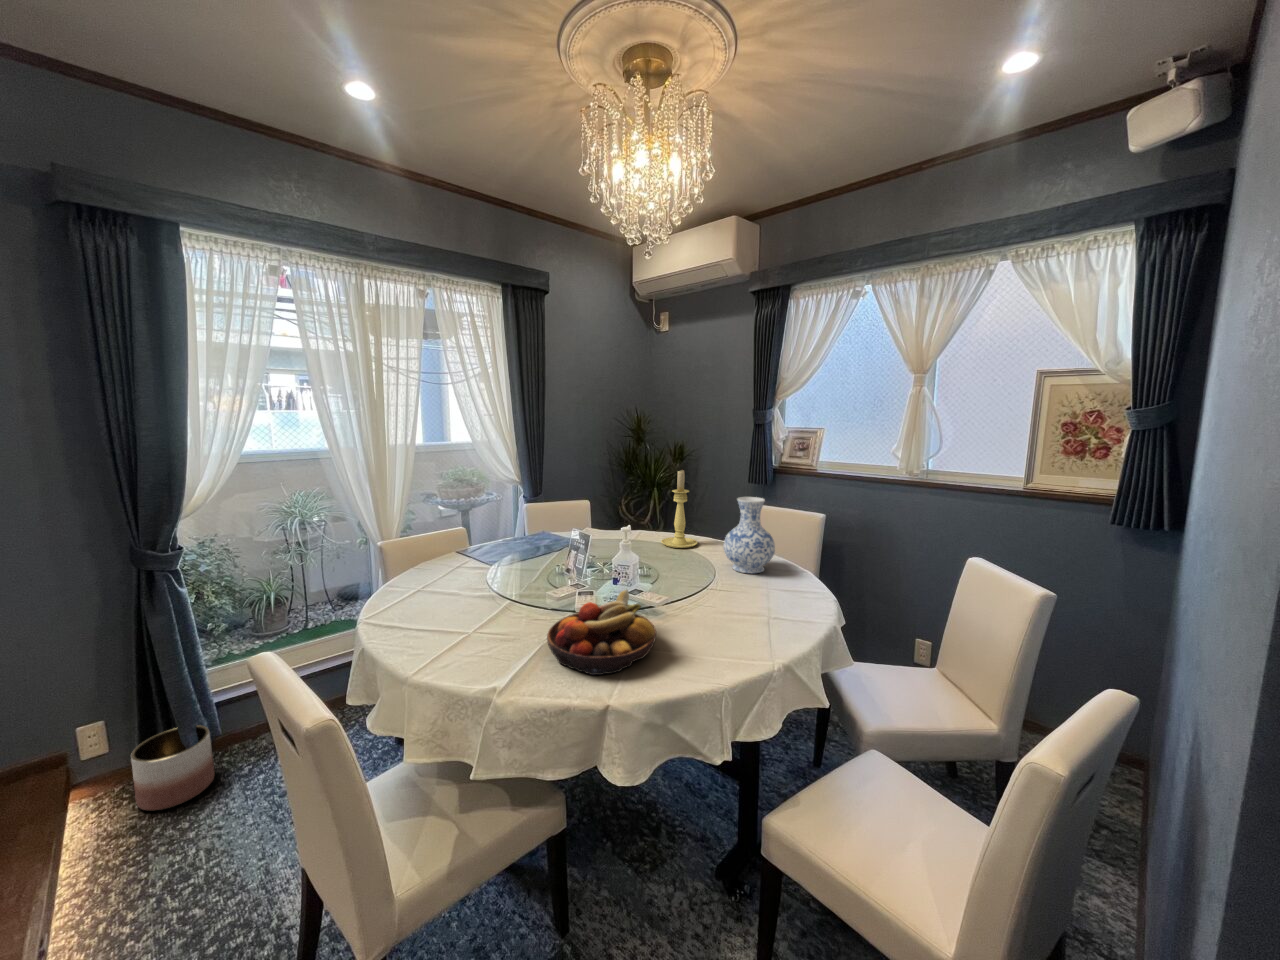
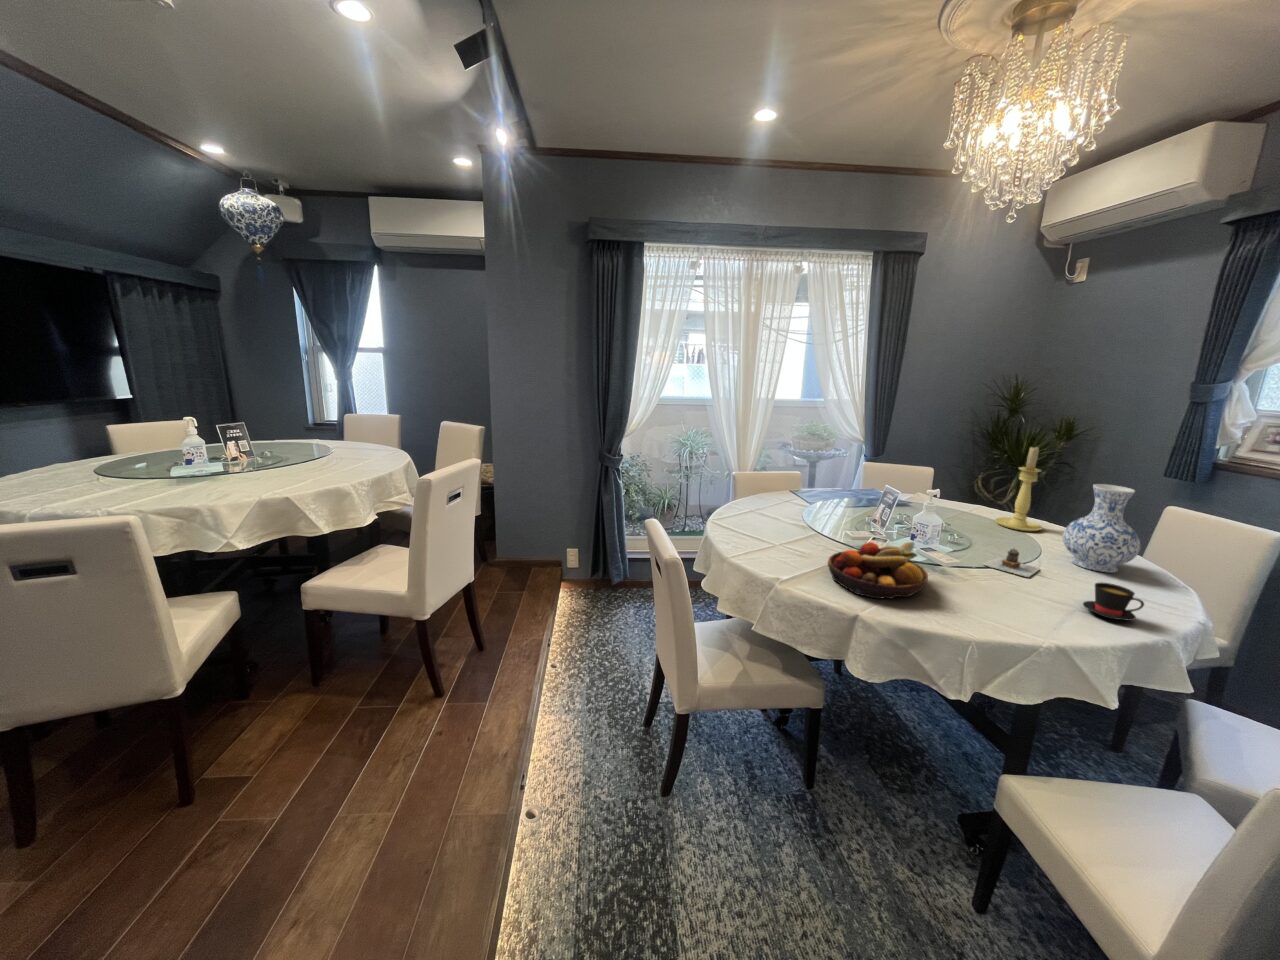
teapot: none [679,570,720,596] -> present [983,549,1039,577]
teacup: none [769,586,810,618] -> present [1083,582,1144,620]
planter: present [131,725,215,810] -> none [588,565,623,608]

